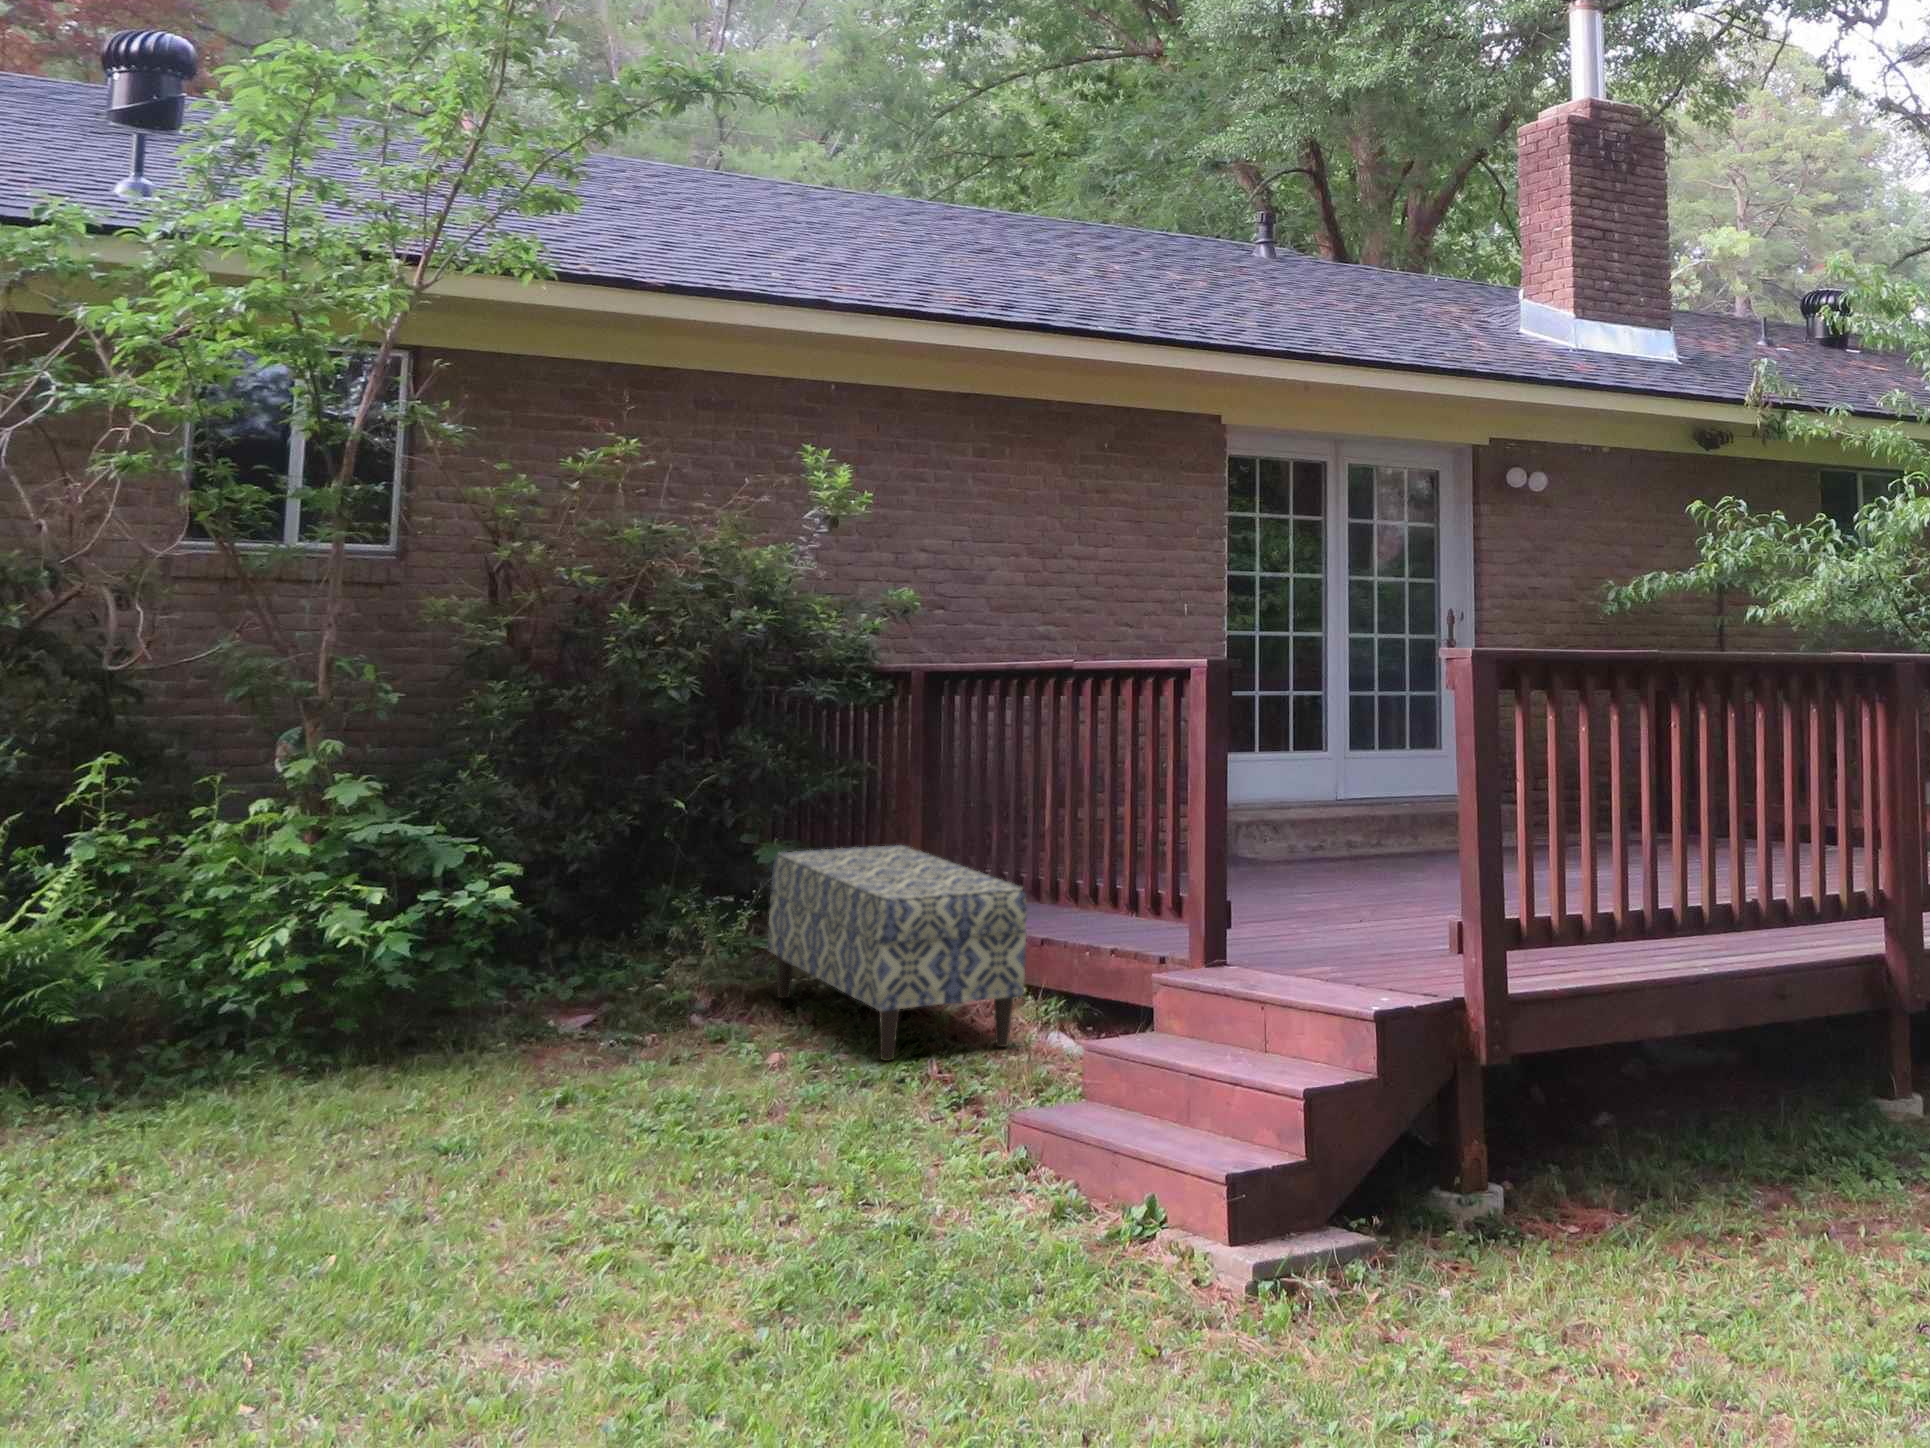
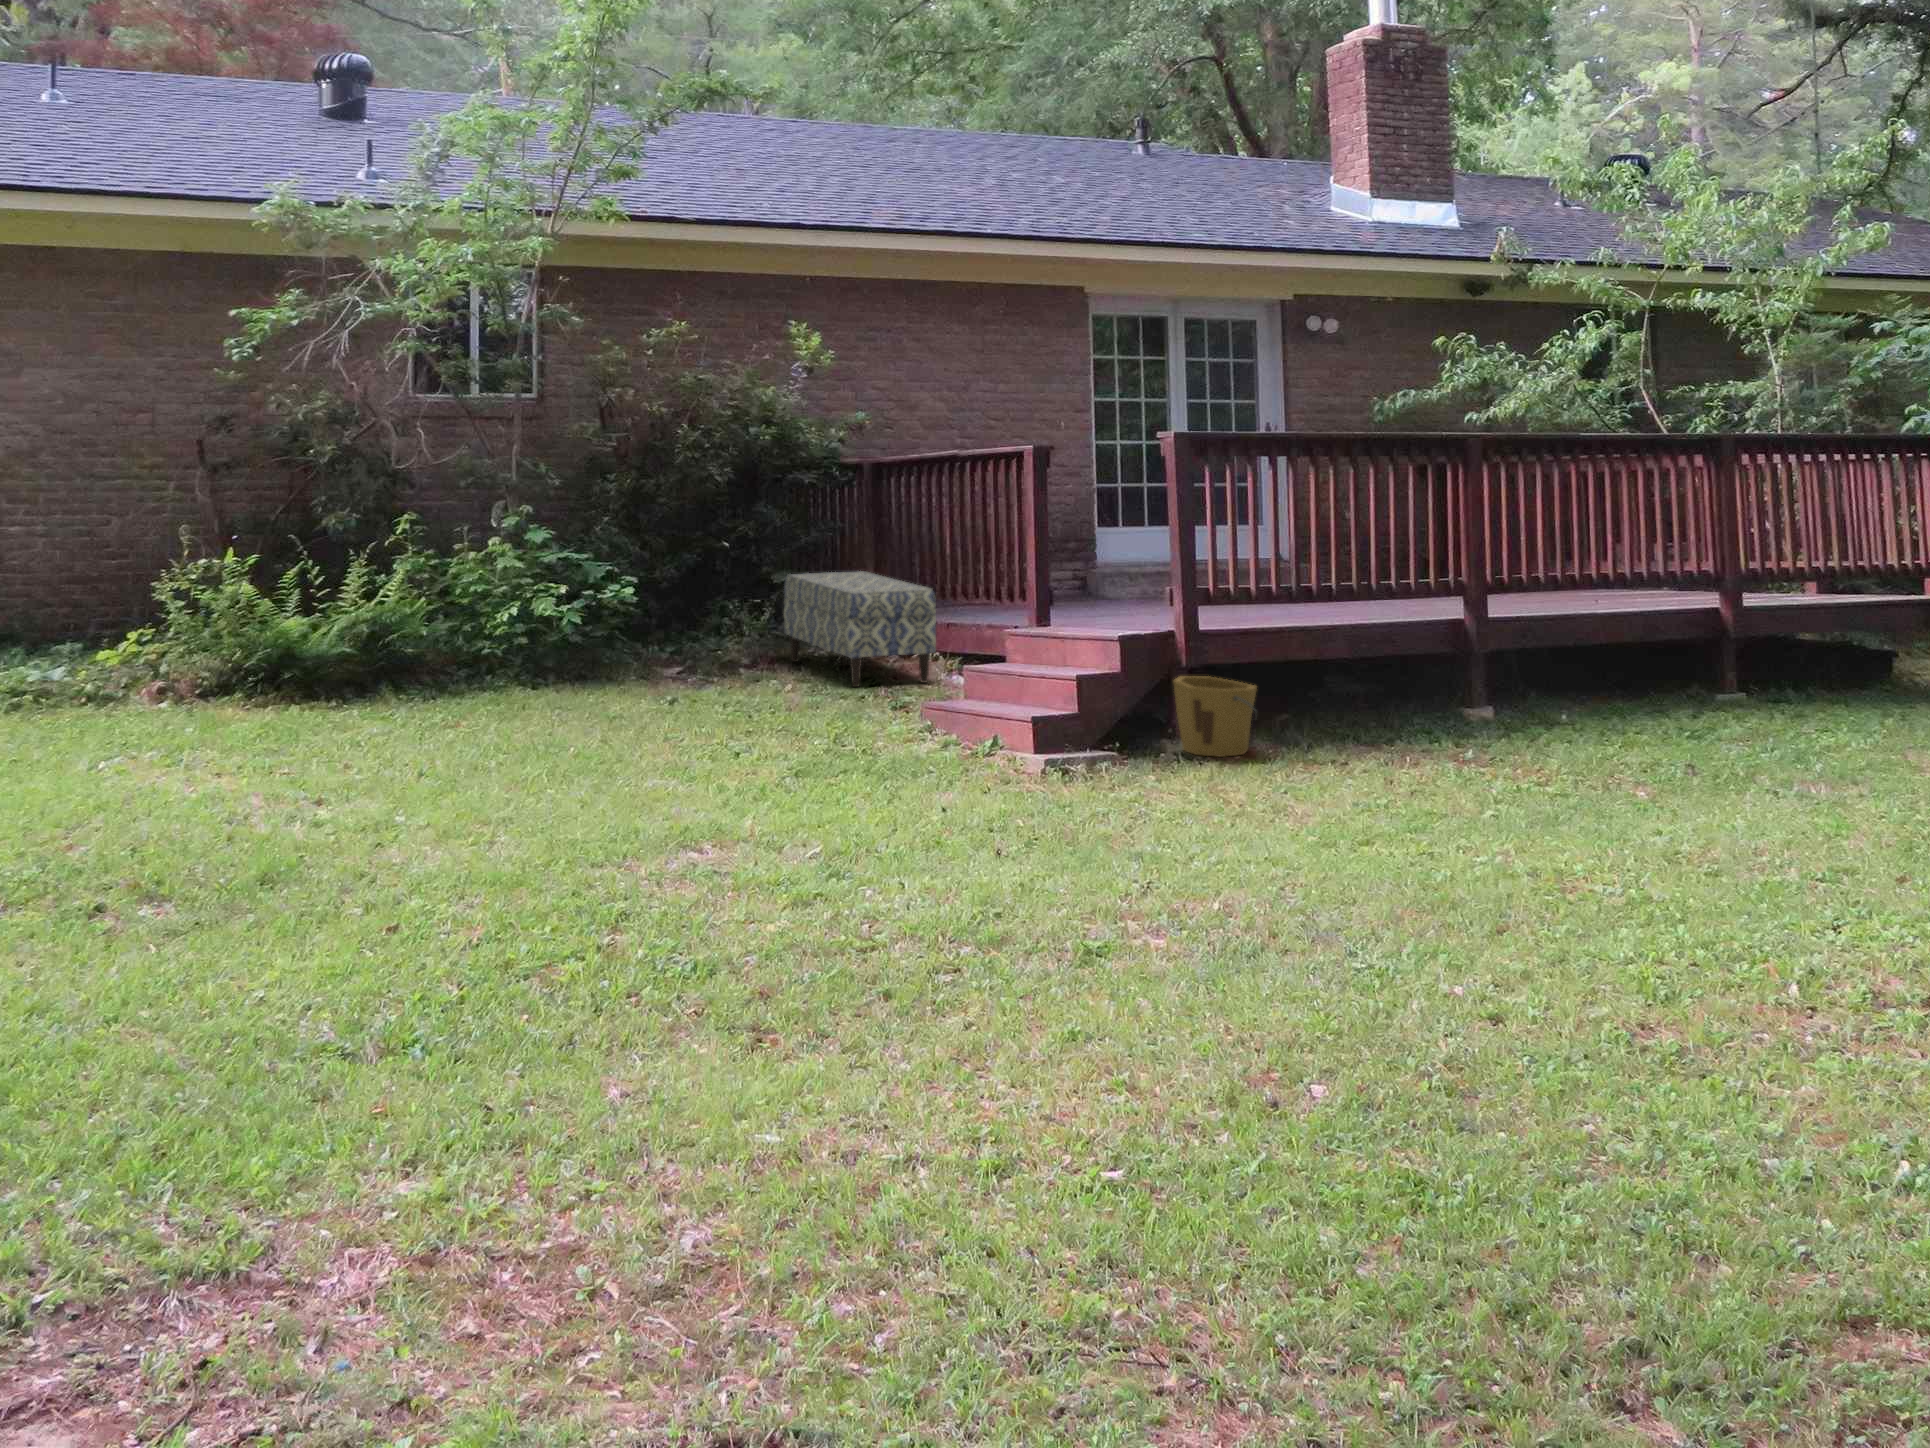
bucket: none [1475,1075,1625,1238] -> present [1174,676,1257,757]

